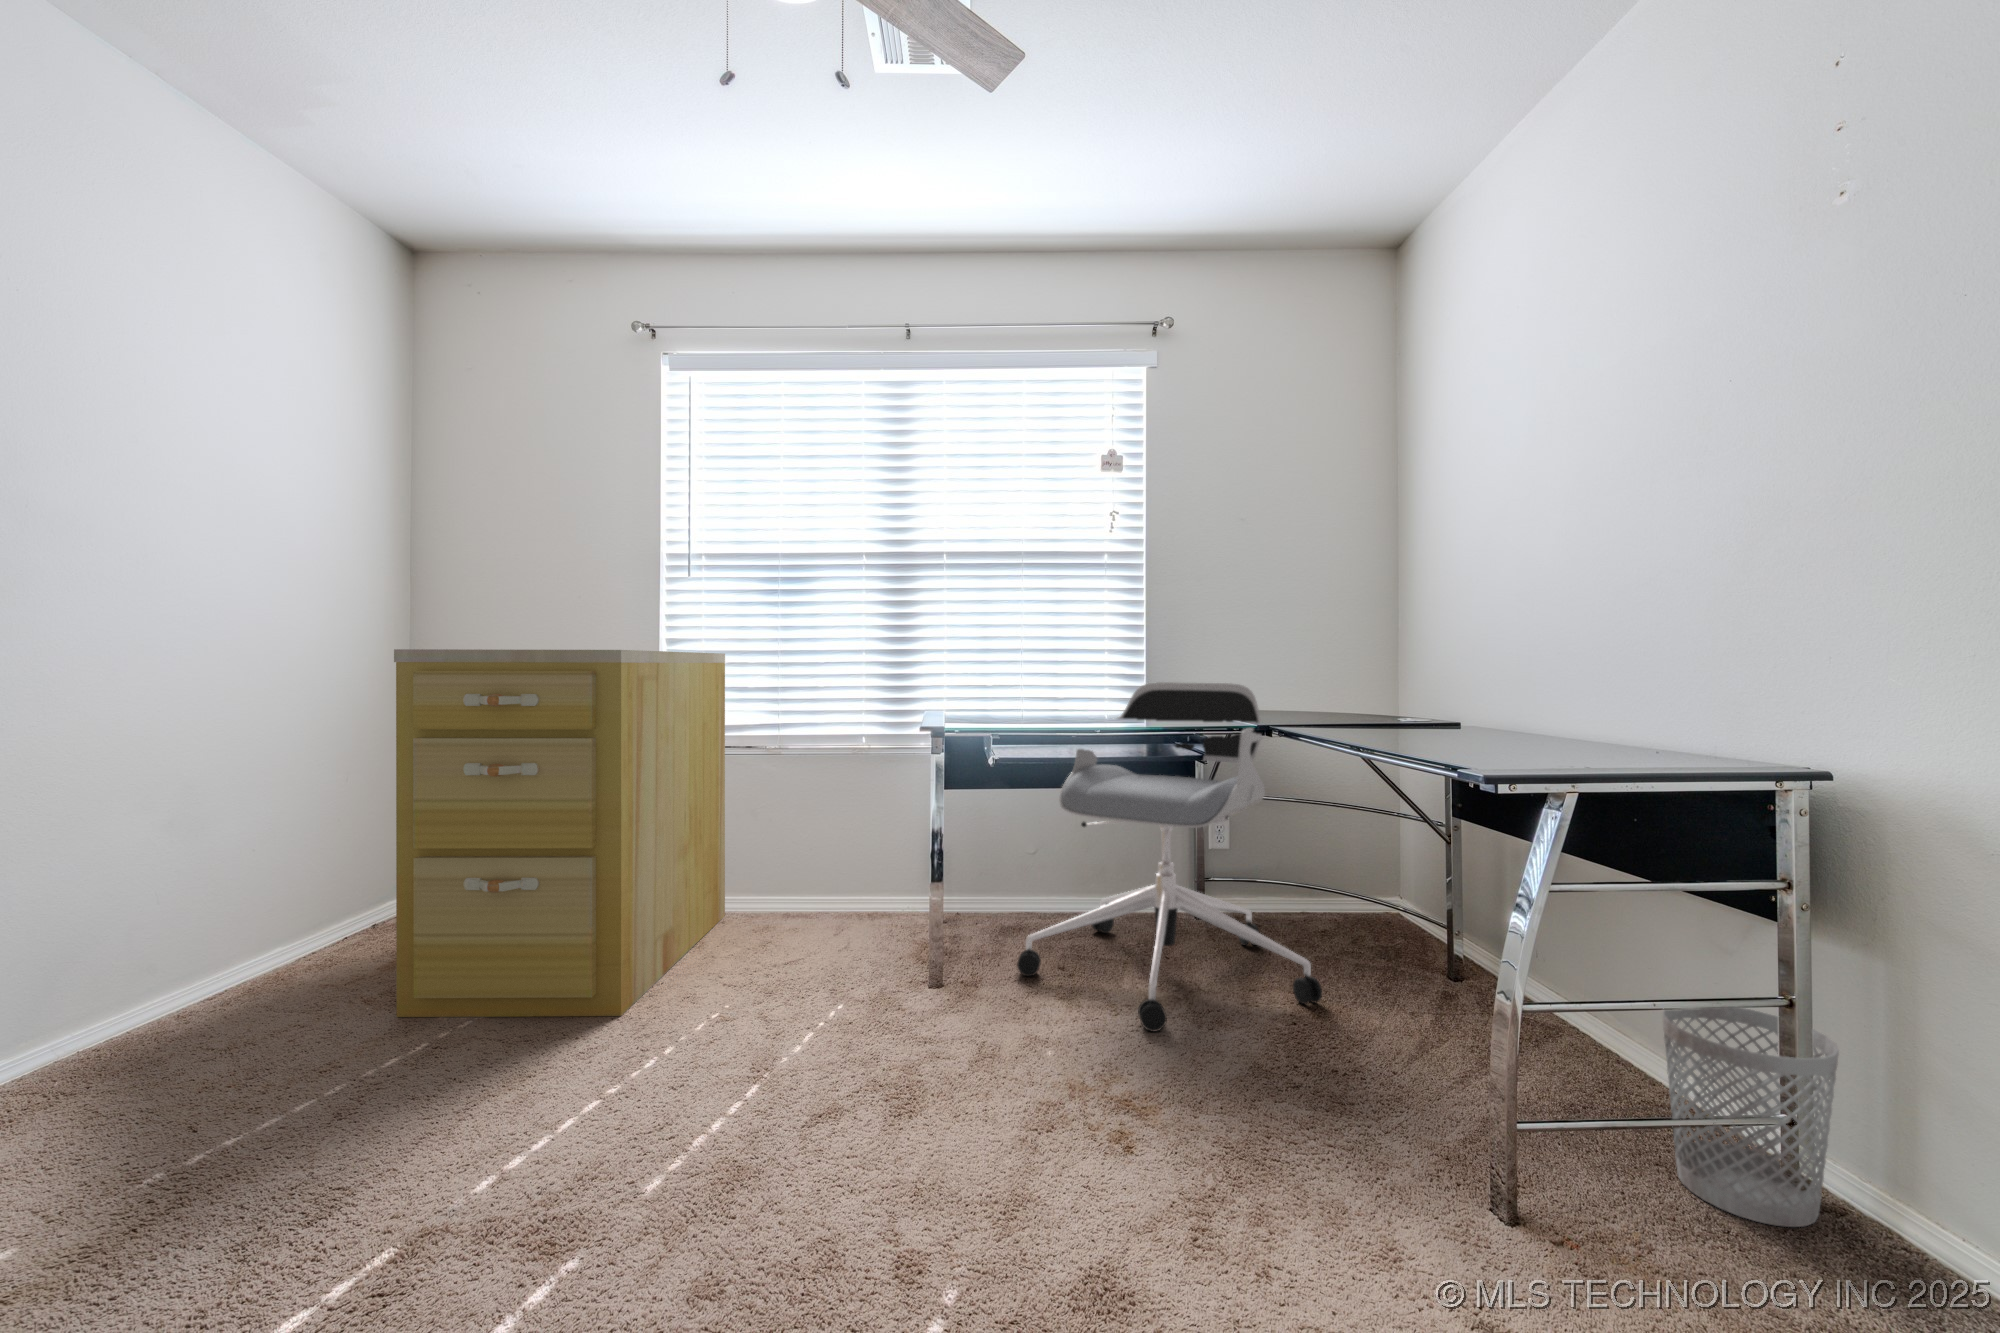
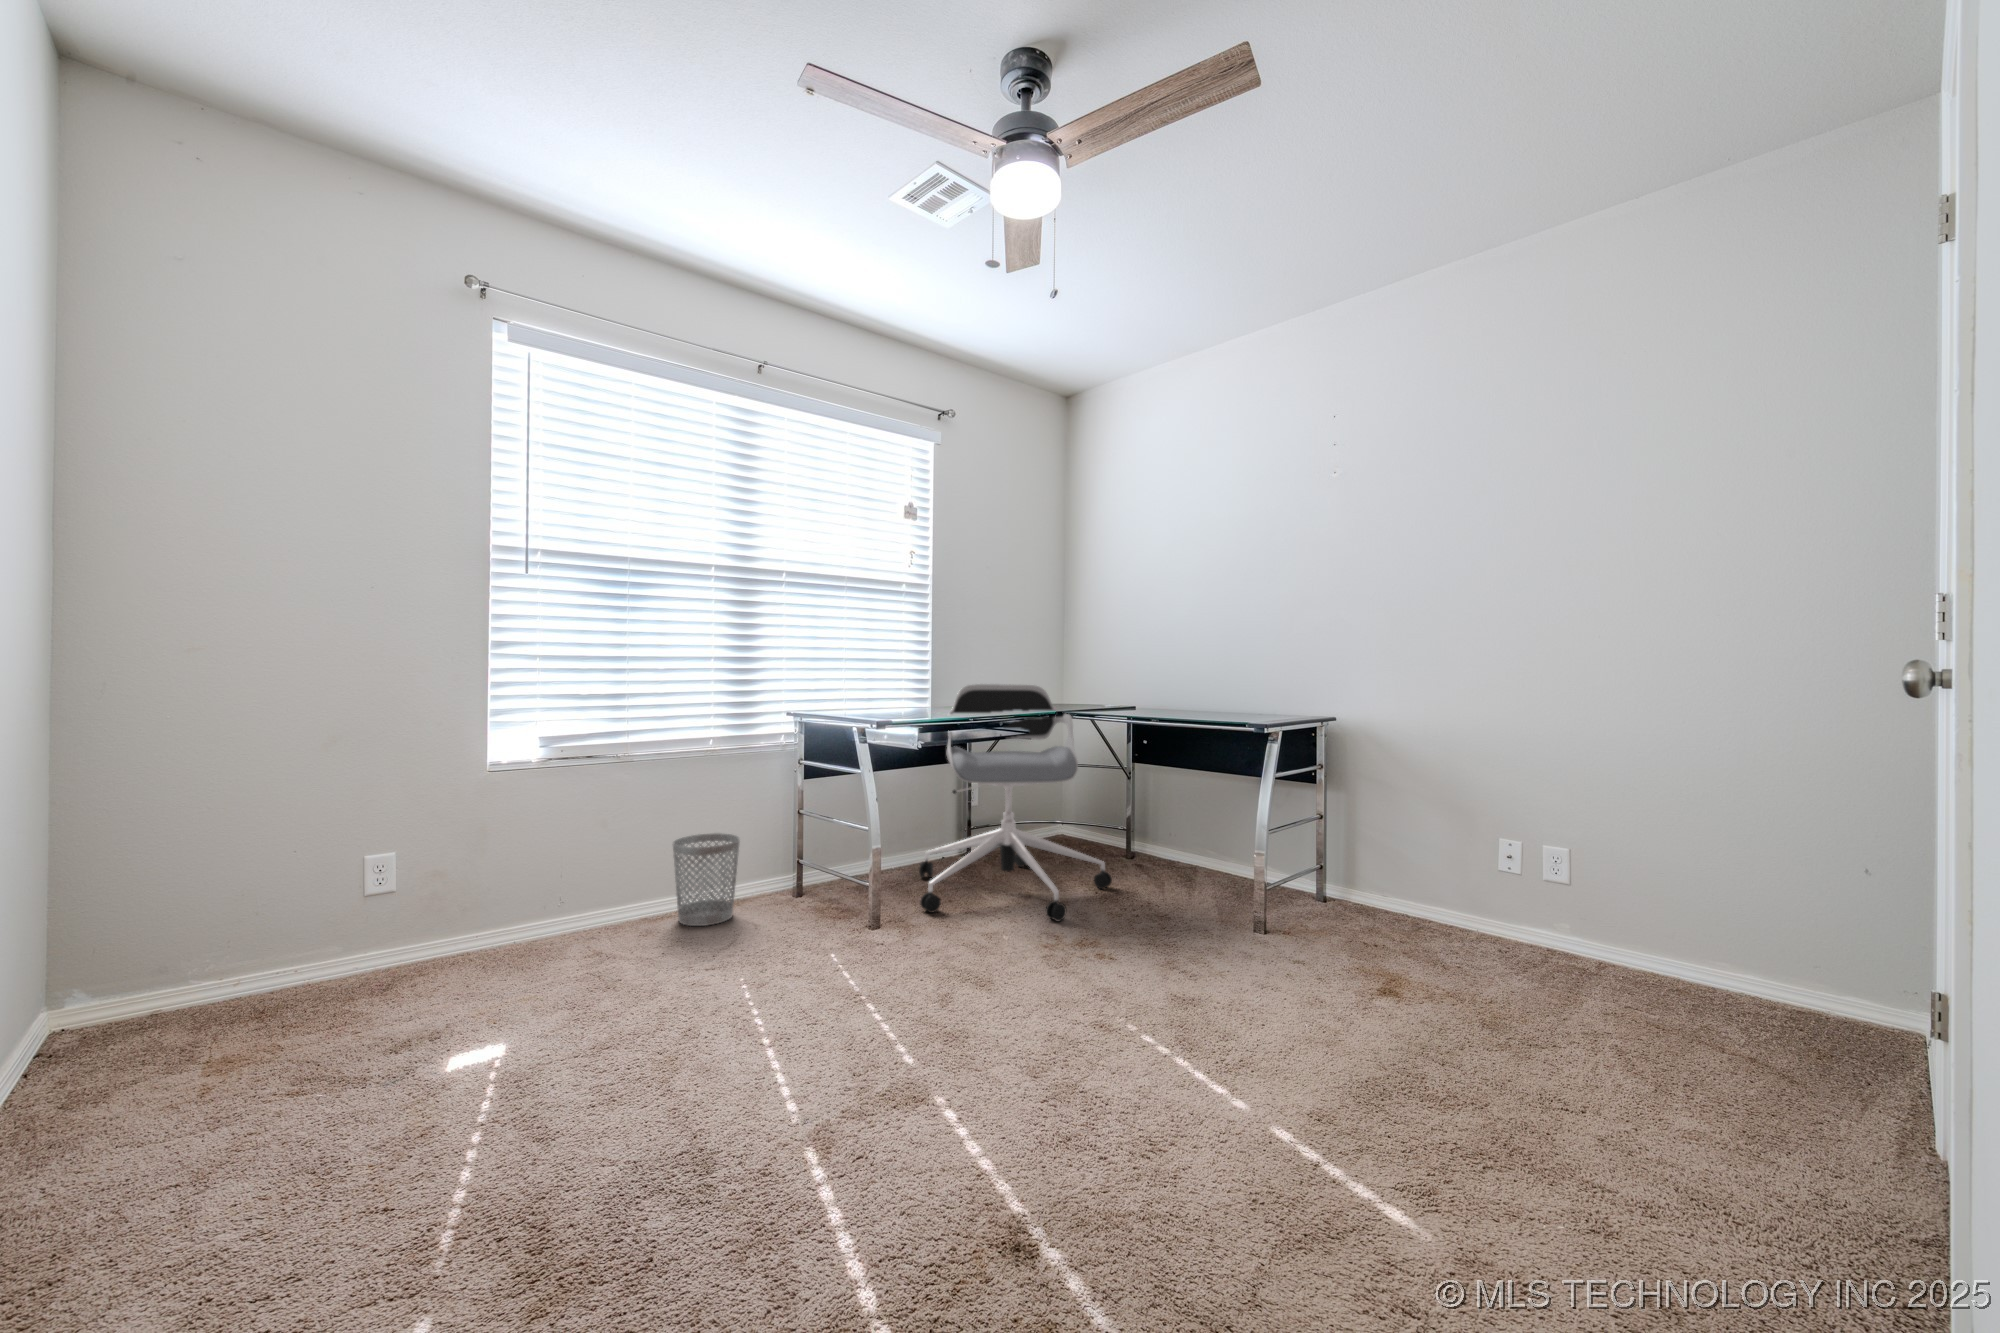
filing cabinet: present [394,649,725,1017] -> none [354,648,666,1109]
wastebasket: present [1662,1007,1839,1227] -> present [673,833,740,926]

